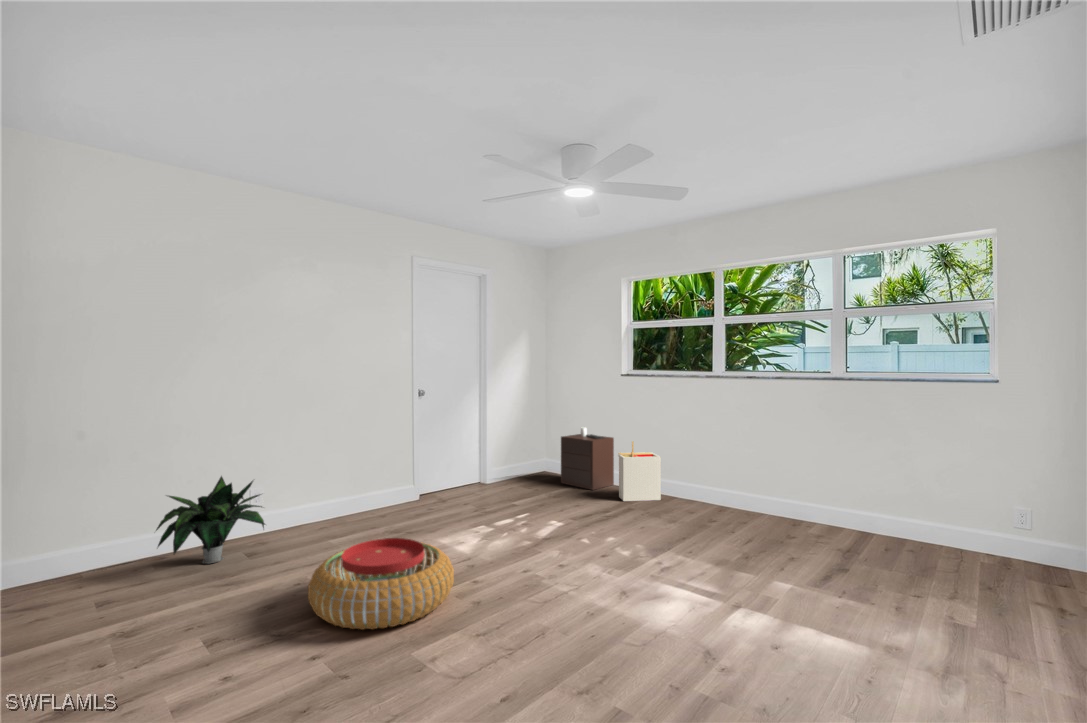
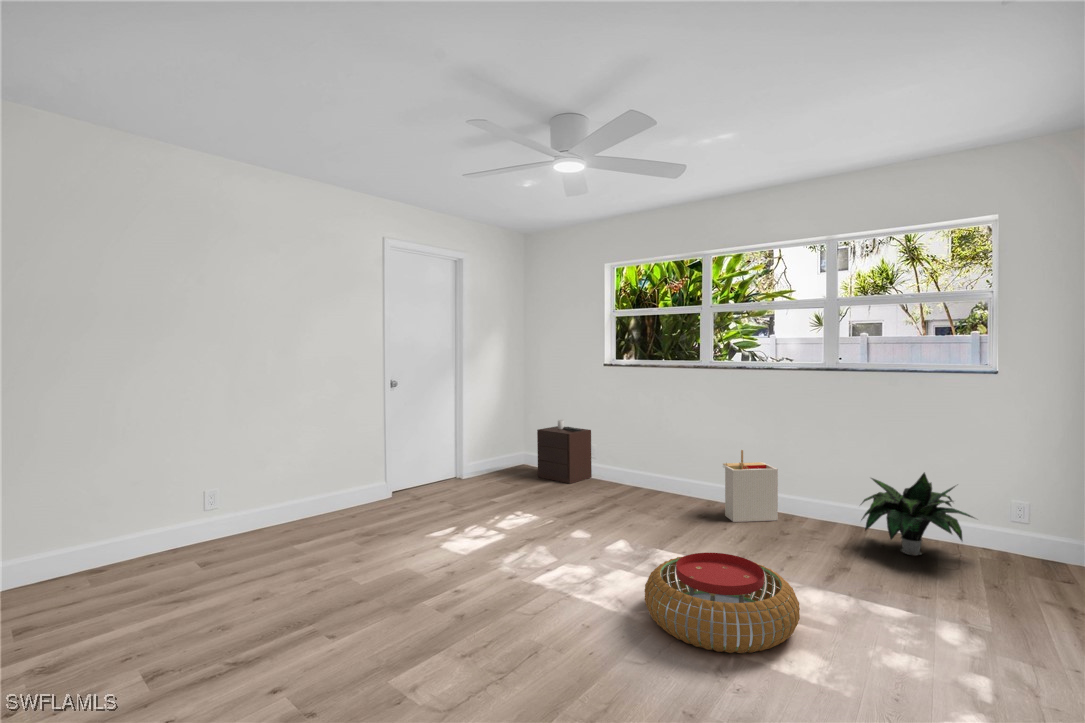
storage bin: present [618,441,661,501] -> present [723,450,778,522]
potted plant: present [156,476,265,564] -> present [861,472,974,556]
pouf: present [308,538,454,630] -> present [645,553,800,653]

